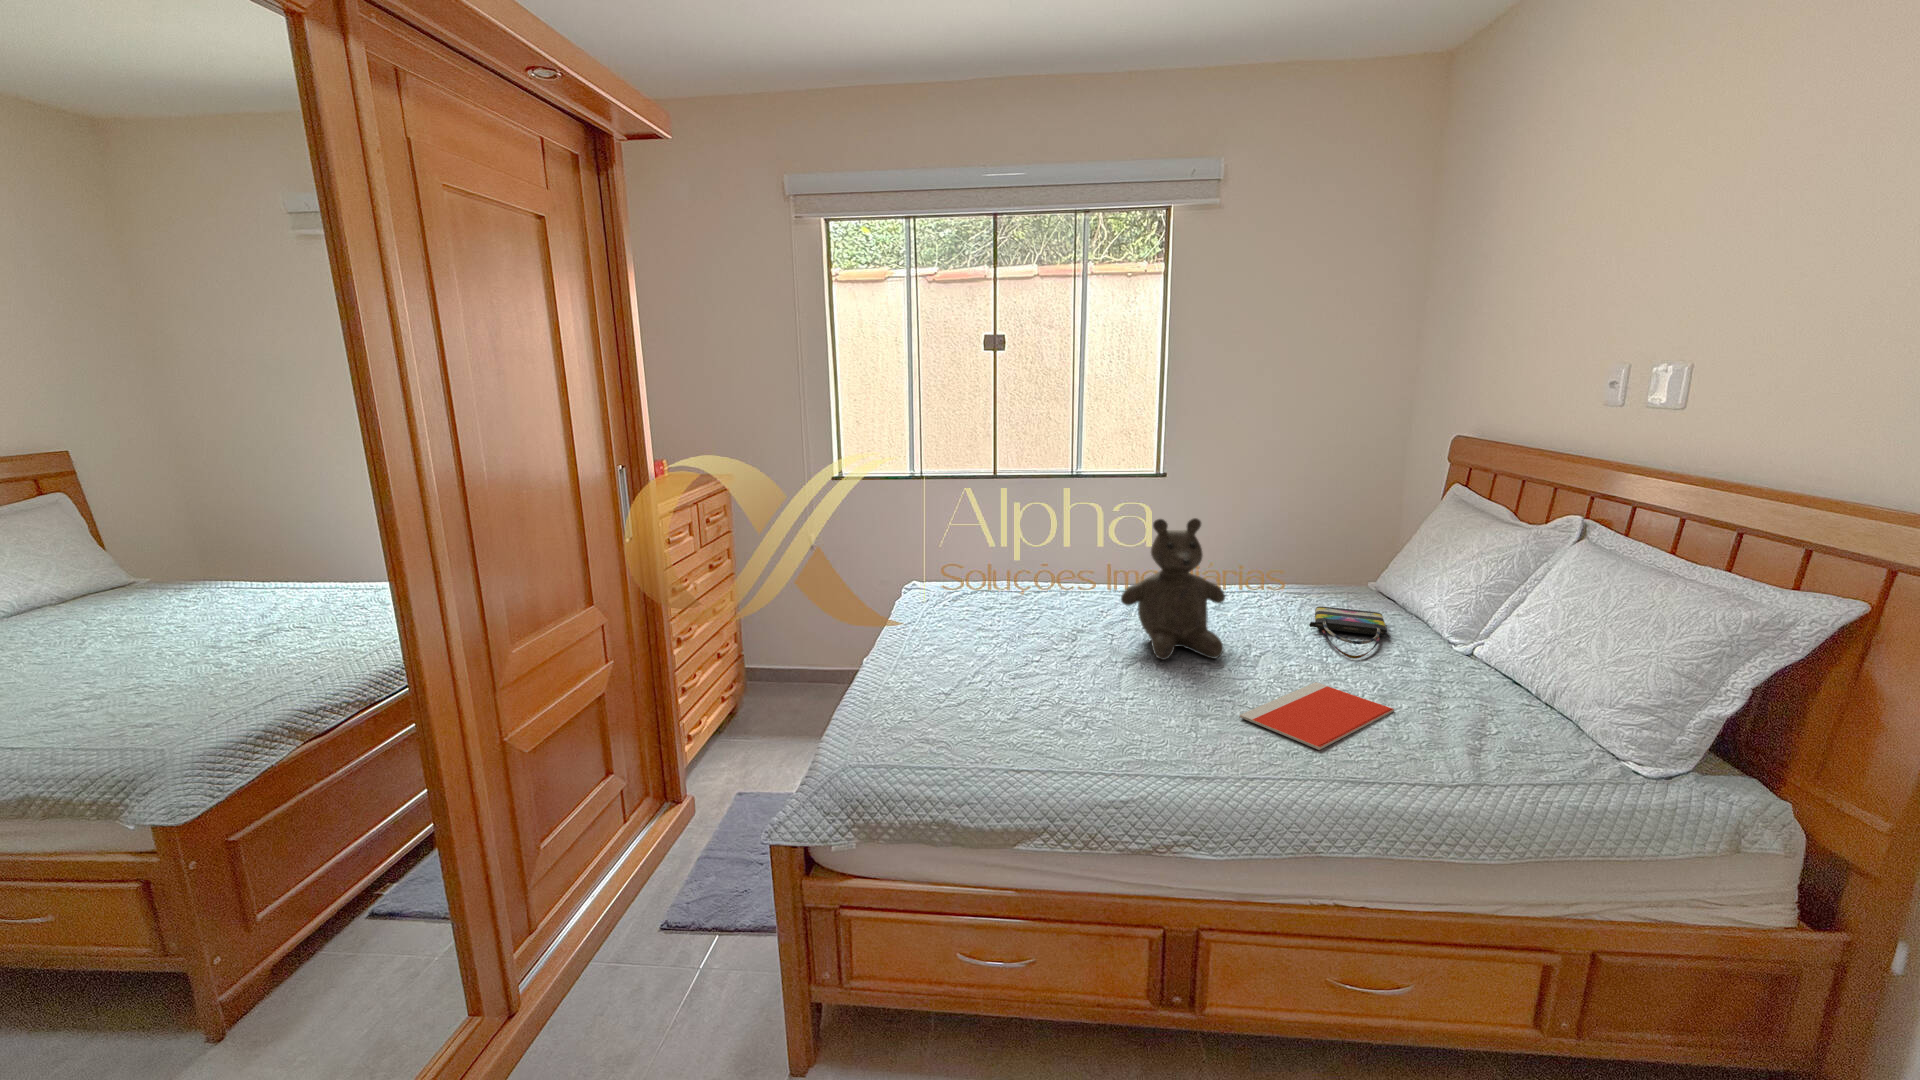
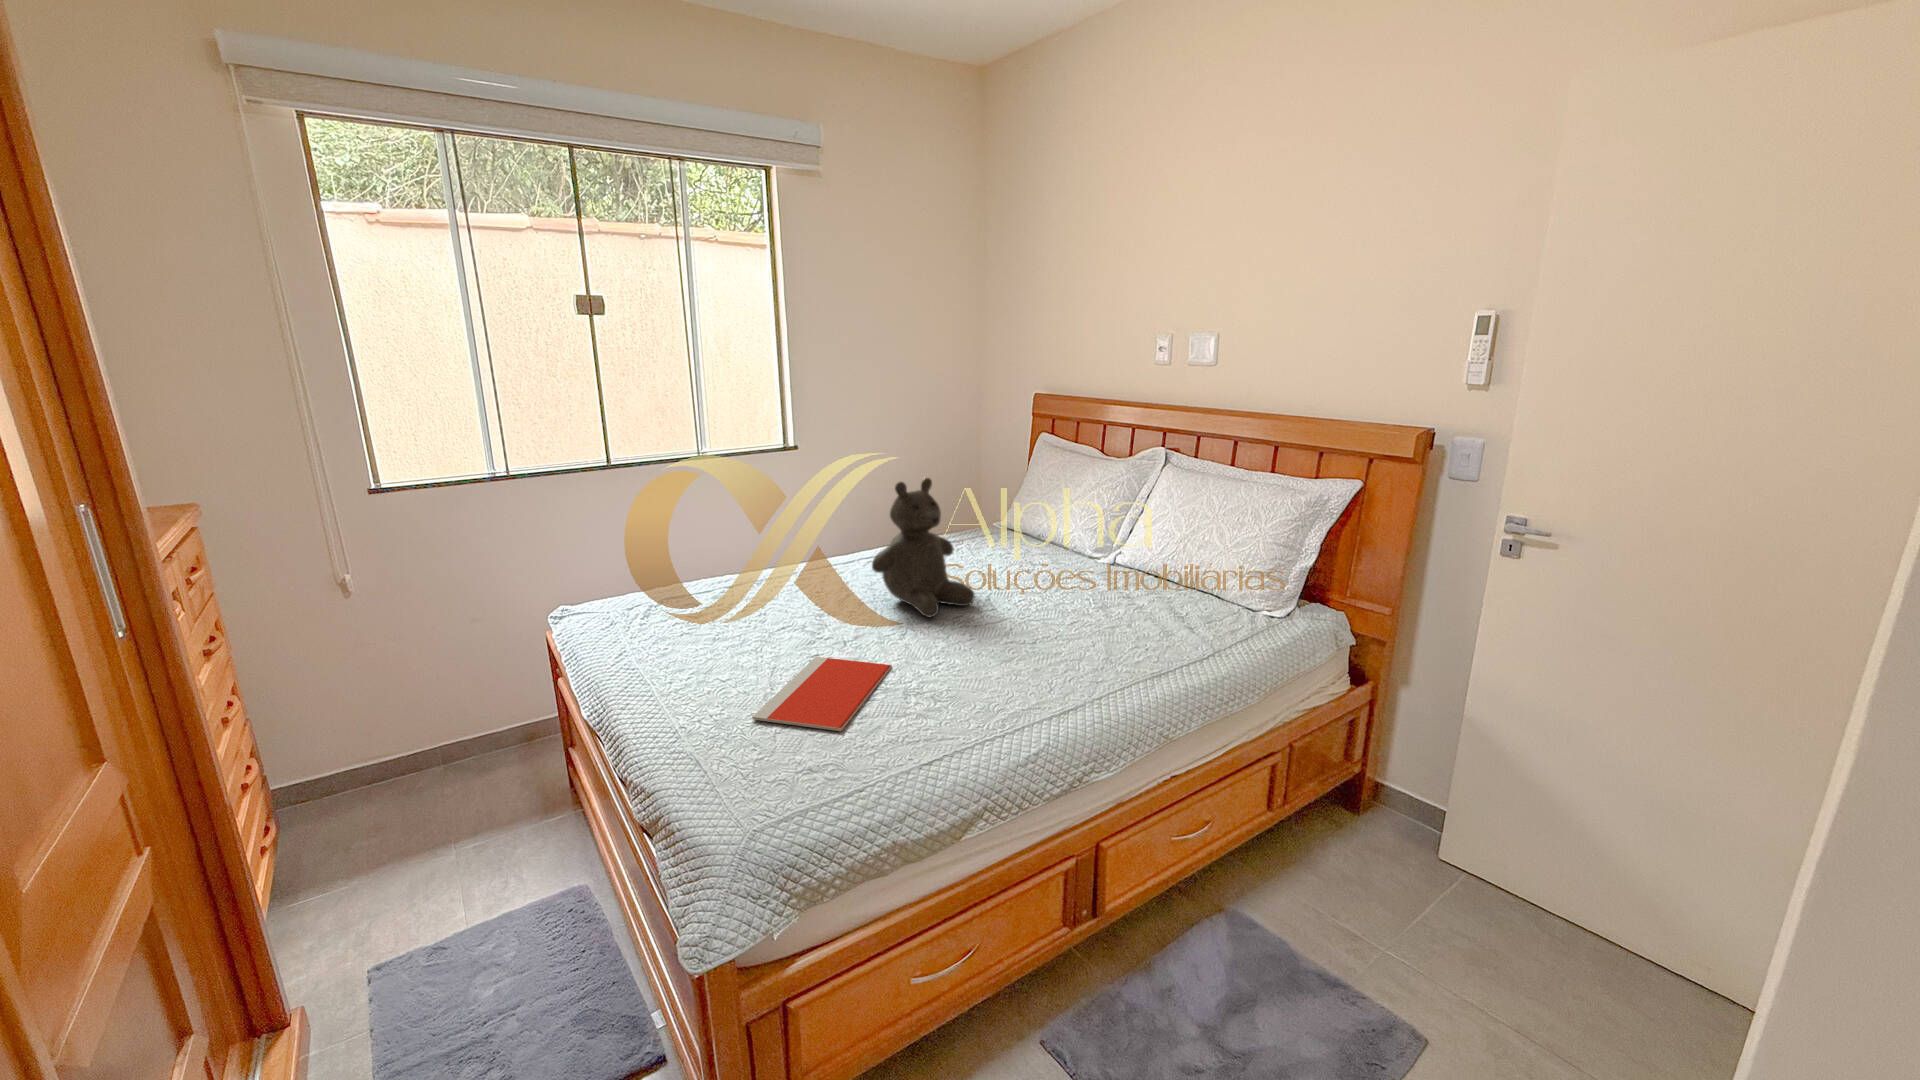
tote bag: present [1309,606,1391,659] -> none [992,543,1063,581]
notebook: present [1240,682,1394,750] -> present [752,657,892,731]

